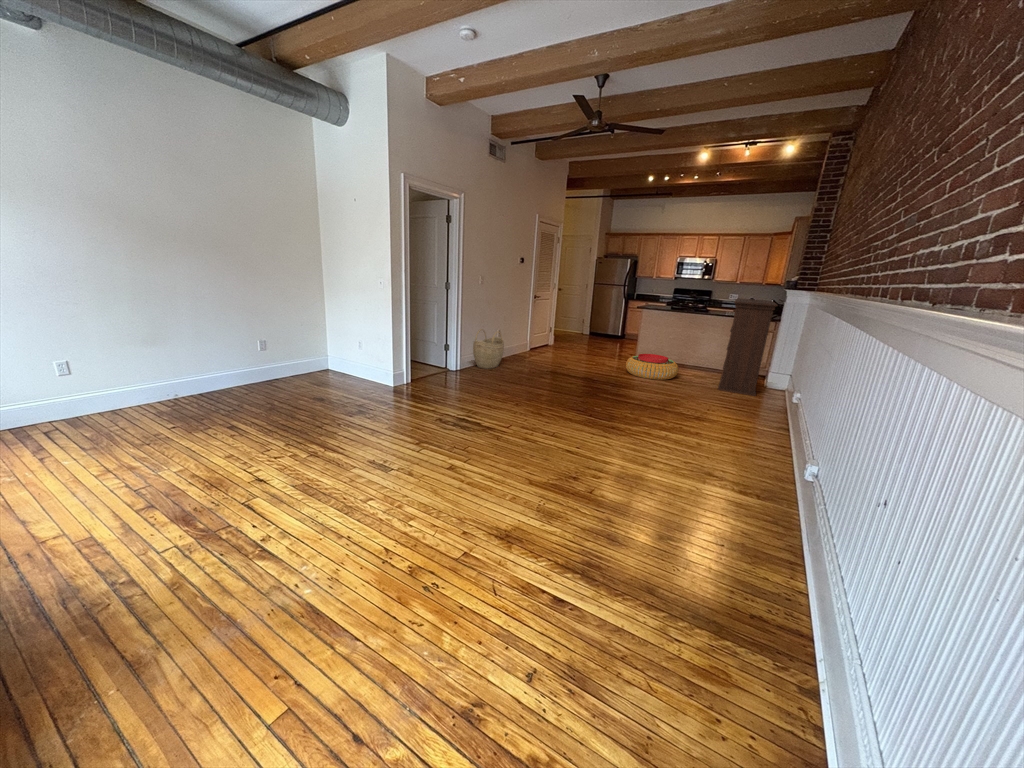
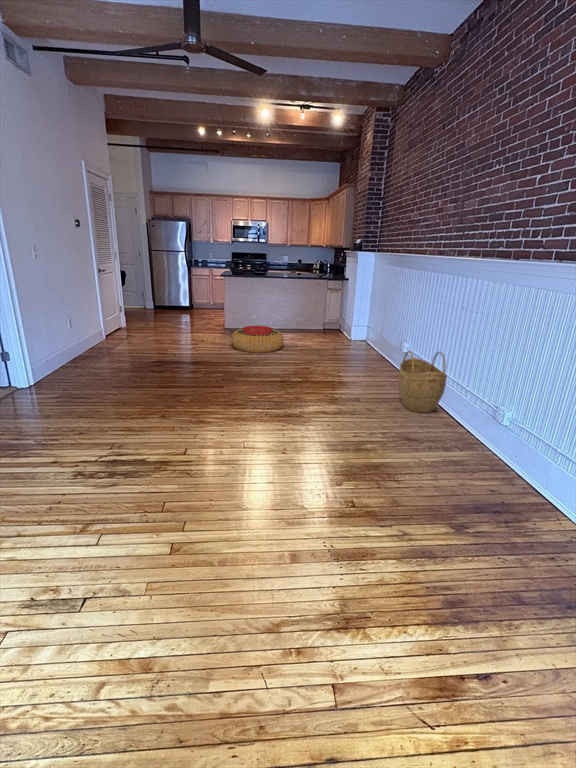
bookshelf: present [718,298,777,396] -> none [312,262,365,353]
woven basket: present [473,329,504,369] -> present [398,351,447,413]

